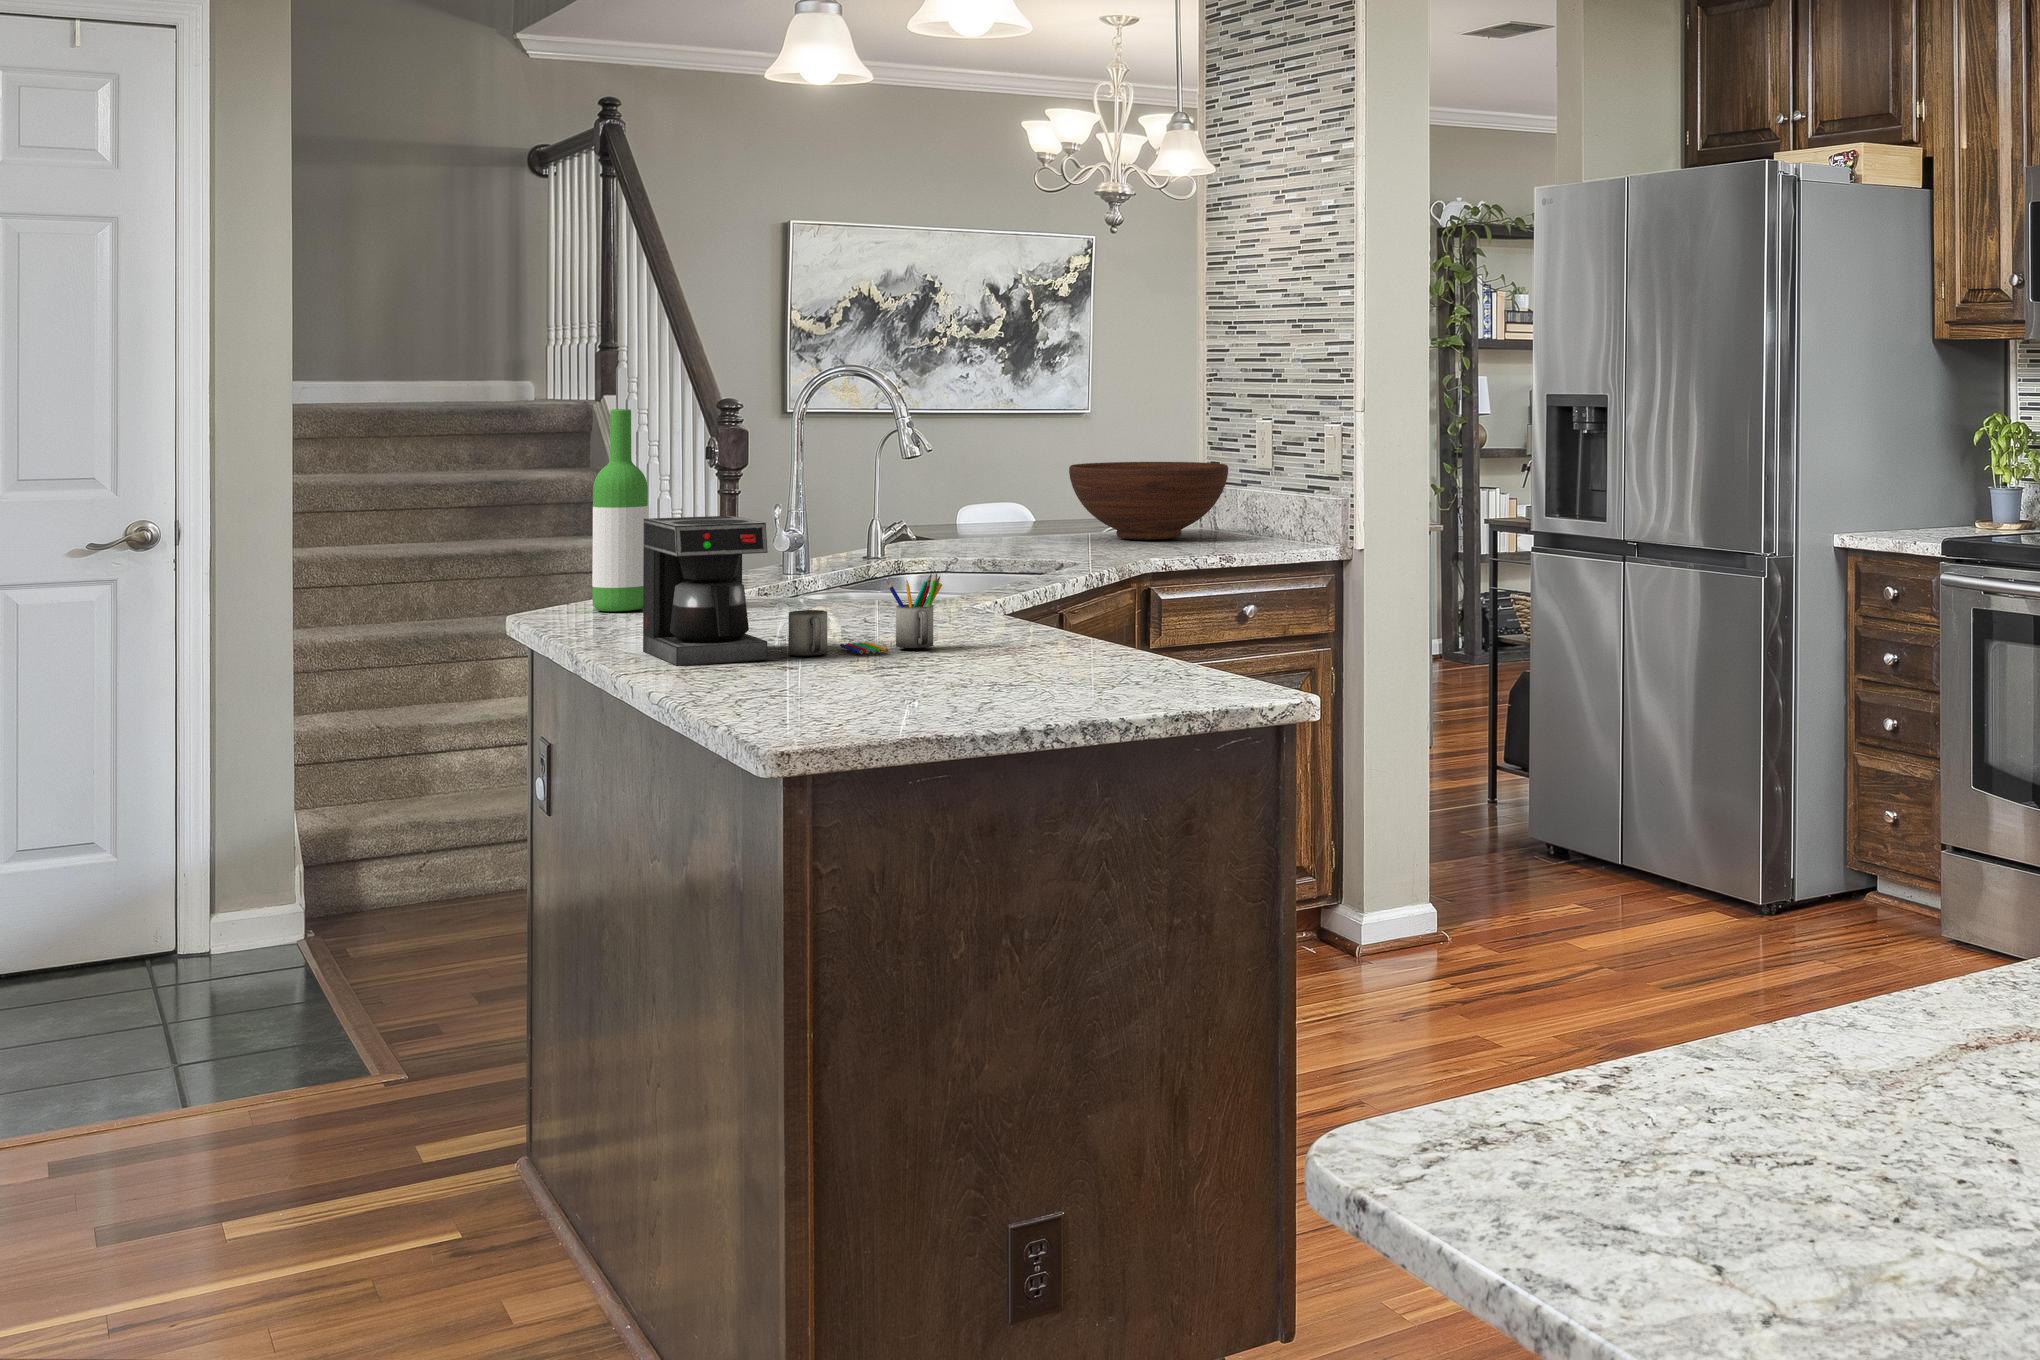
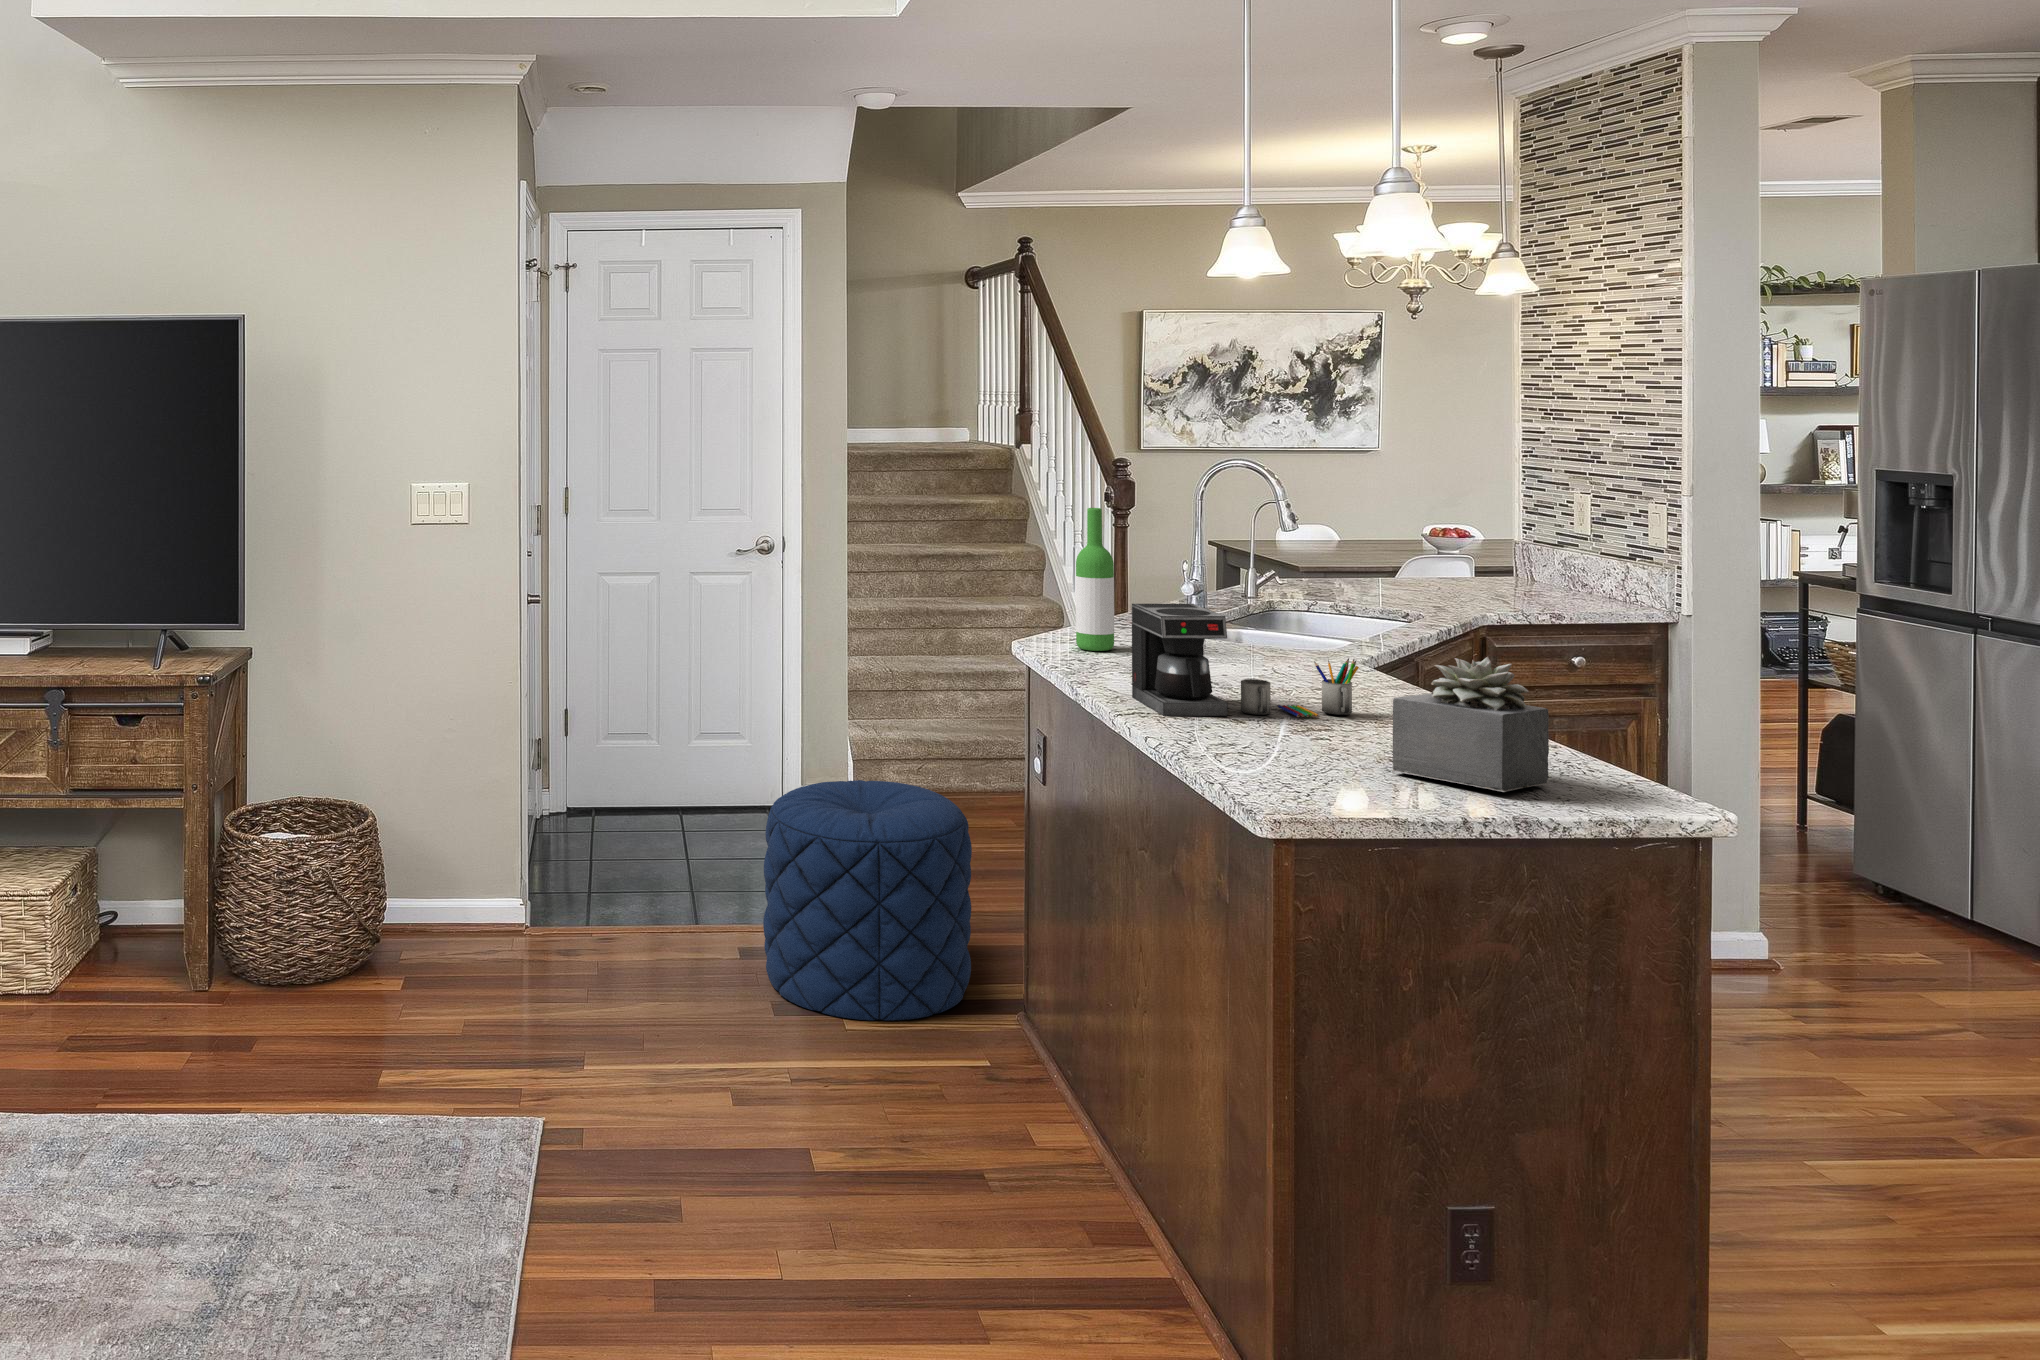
fruit bowl: present [1069,462,1228,540] -> none [1407,526,1553,593]
succulent plant: none [950,534,1134,697] -> present [1392,657,1549,792]
pouf: none [93,854,447,1221] -> present [763,780,972,1021]

